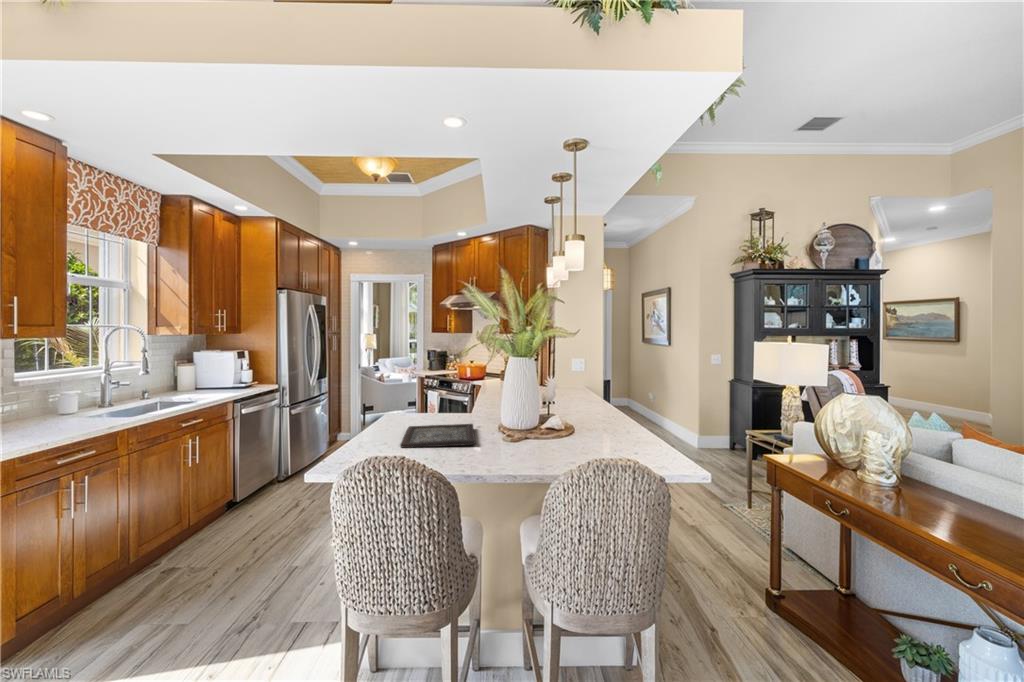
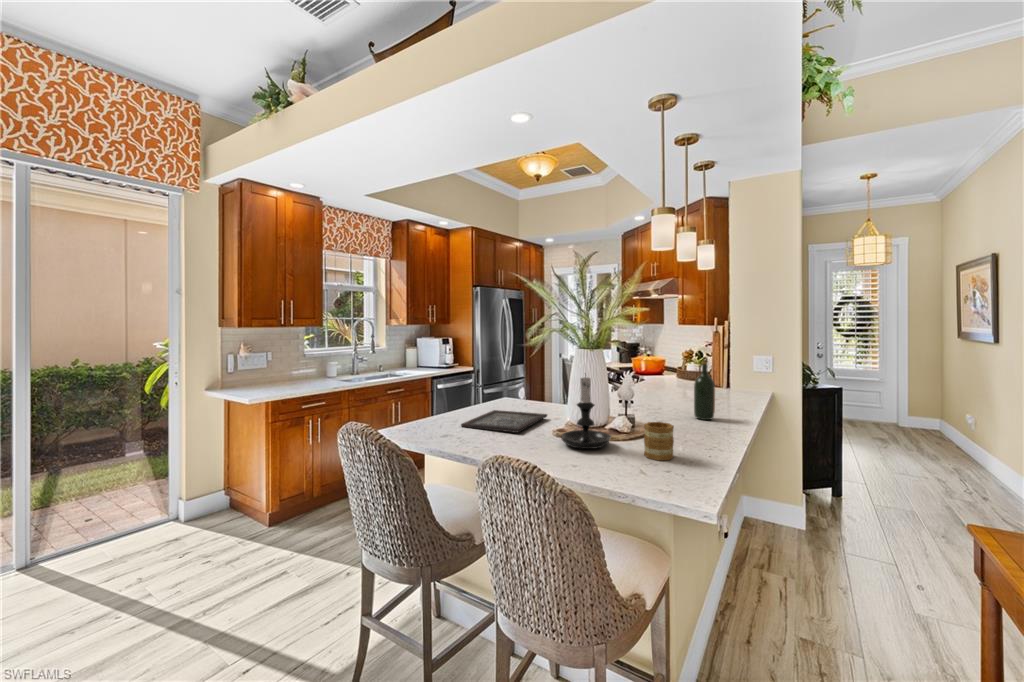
wine bottle: none [584,363,601,414] -> present [694,361,715,420]
candle holder: none [526,376,577,450] -> present [561,377,612,449]
mug: none [606,416,631,450] -> present [644,422,674,461]

